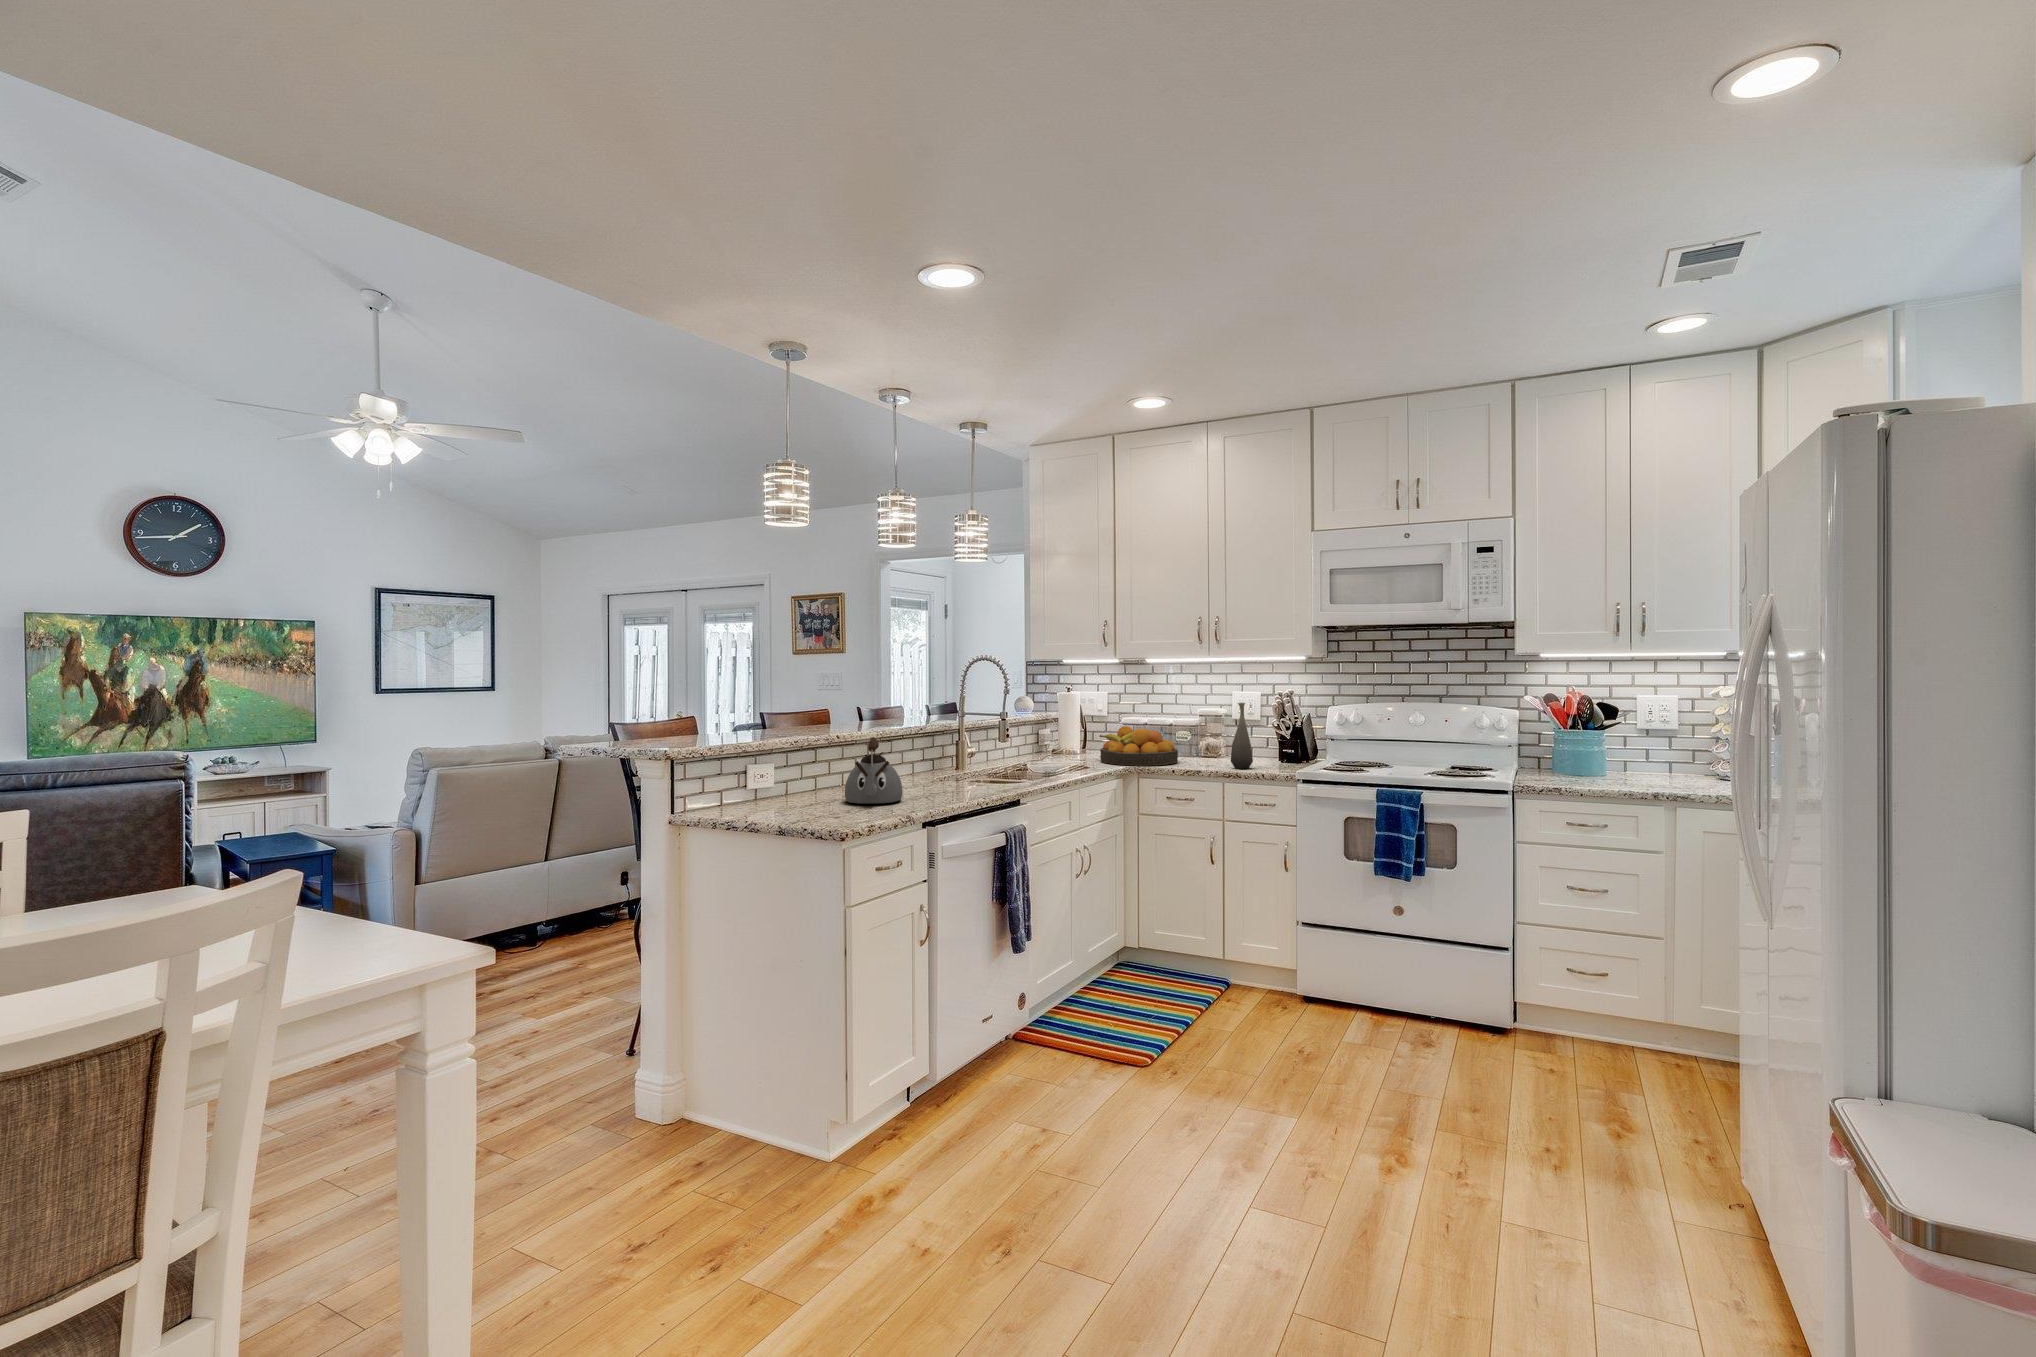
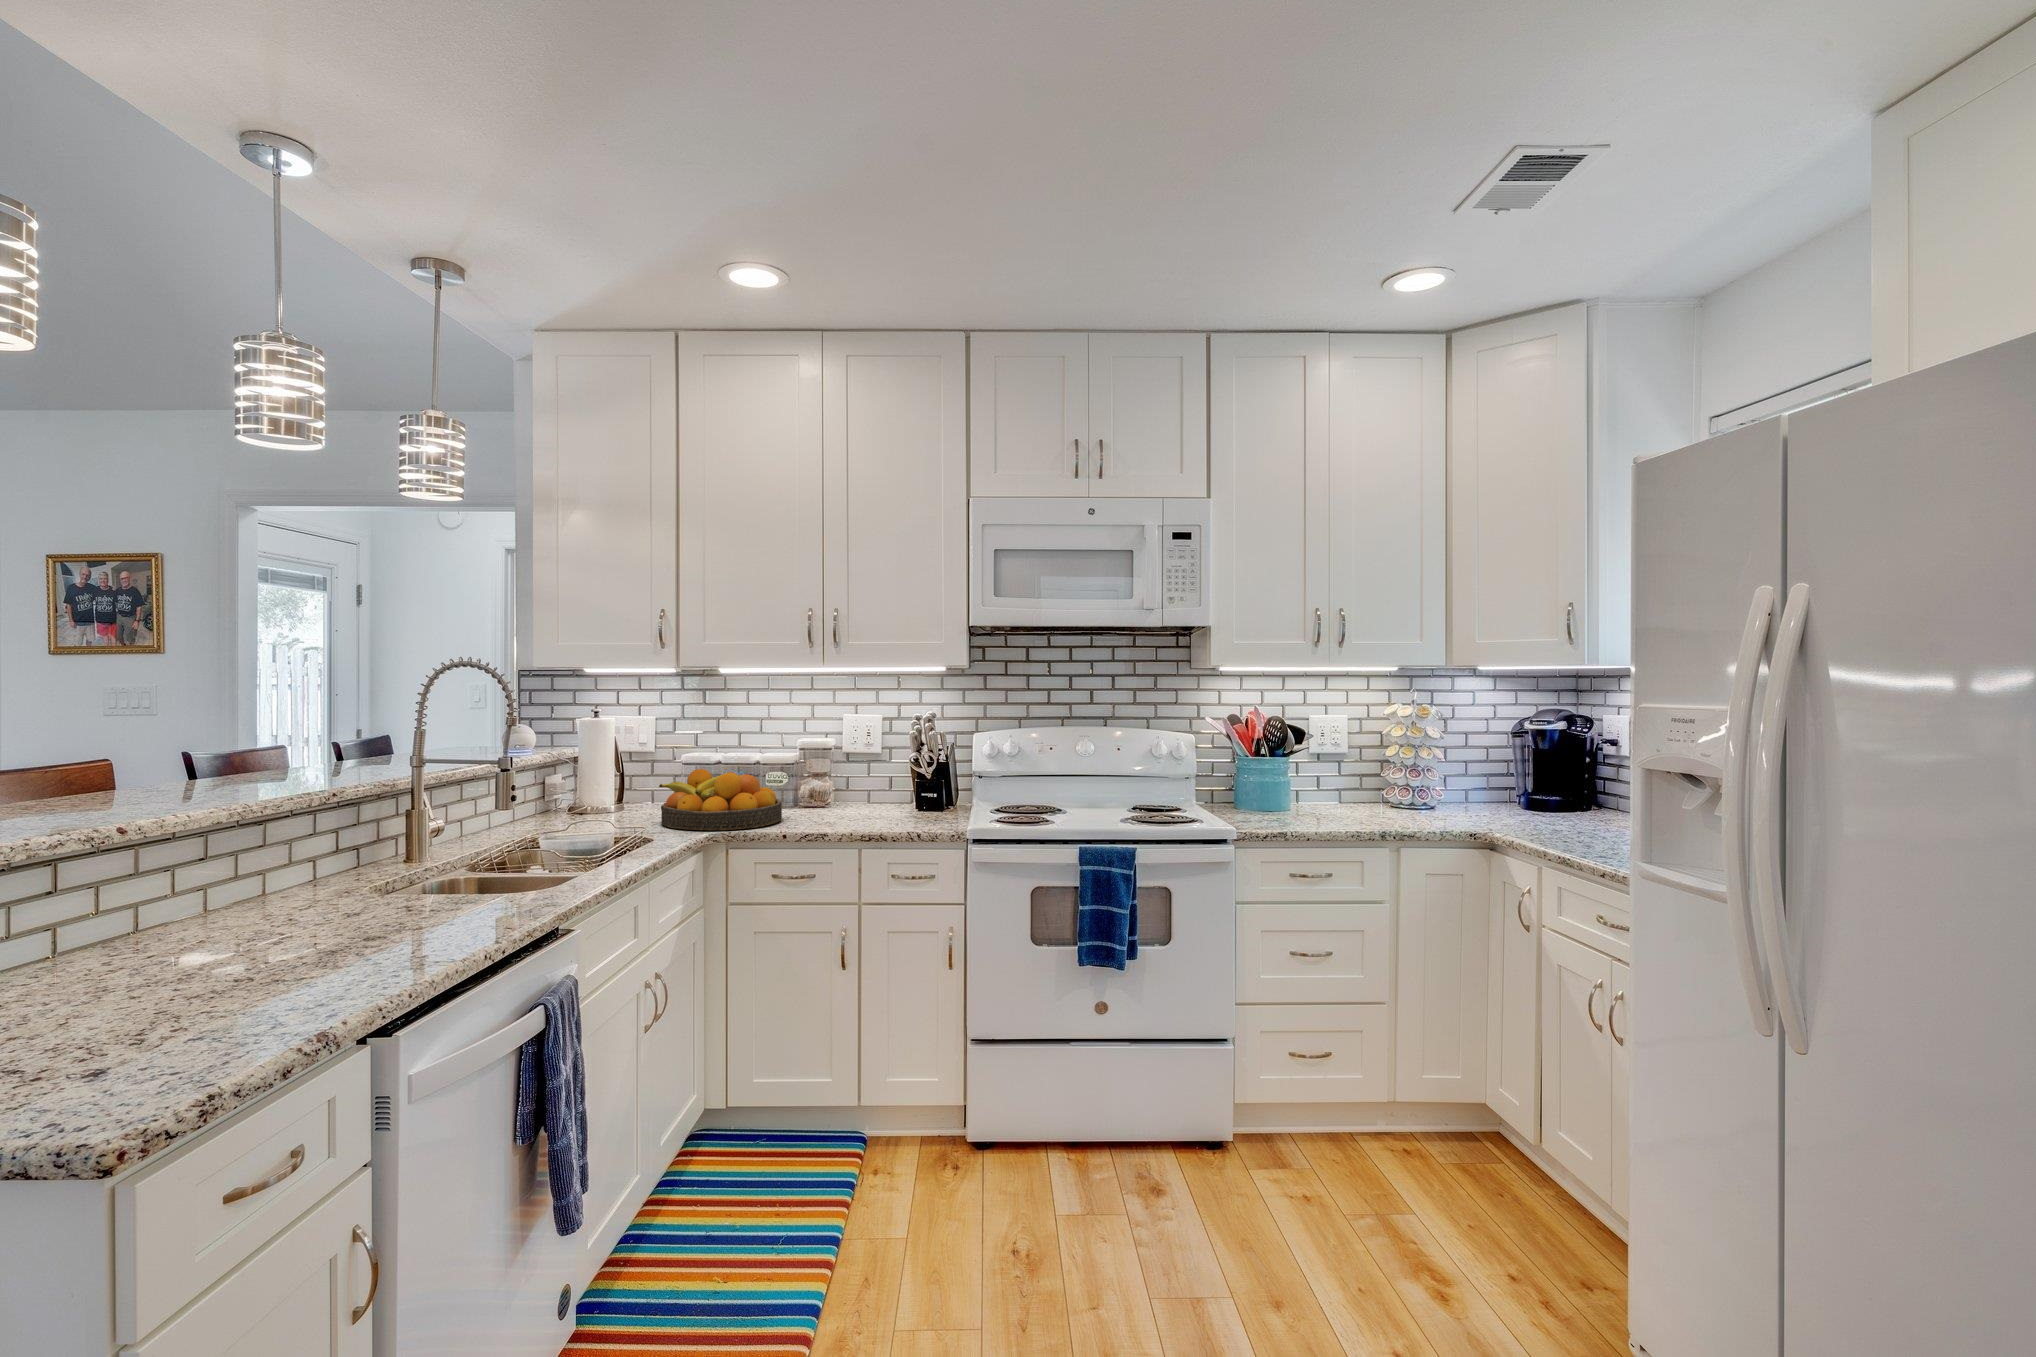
bottle: present [1231,703,1253,769] -> none [865,731,896,826]
kettle: present [845,738,902,804] -> none [119,836,286,996]

